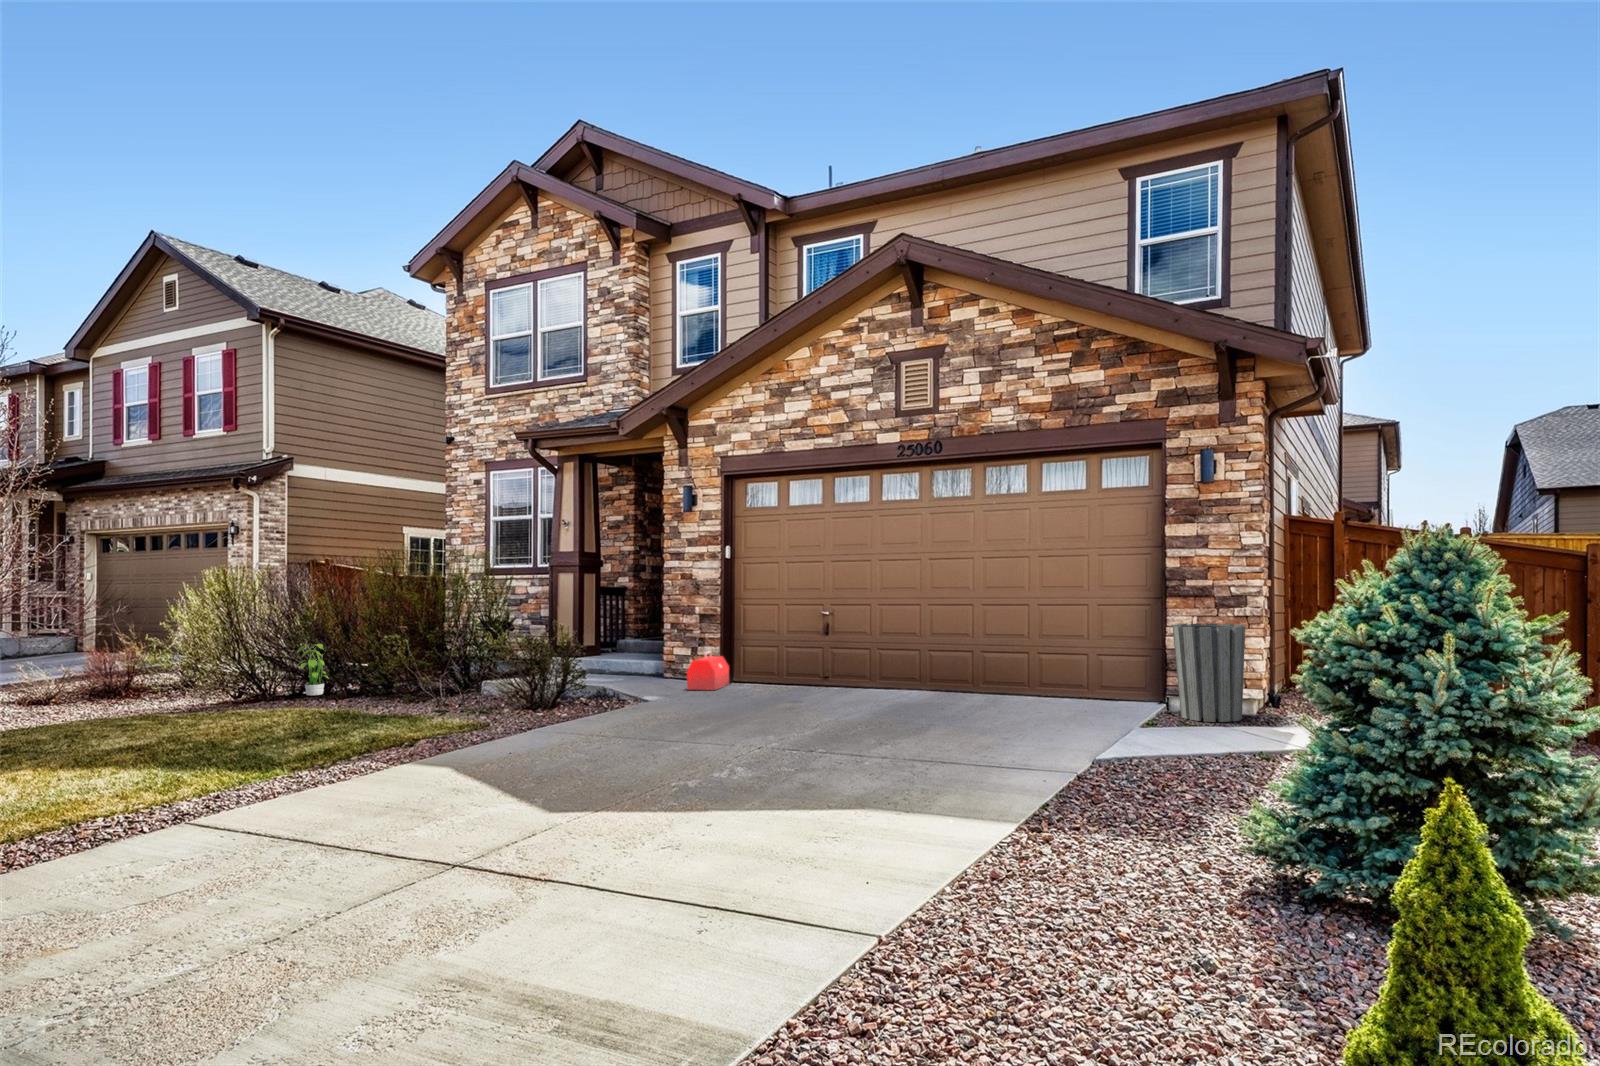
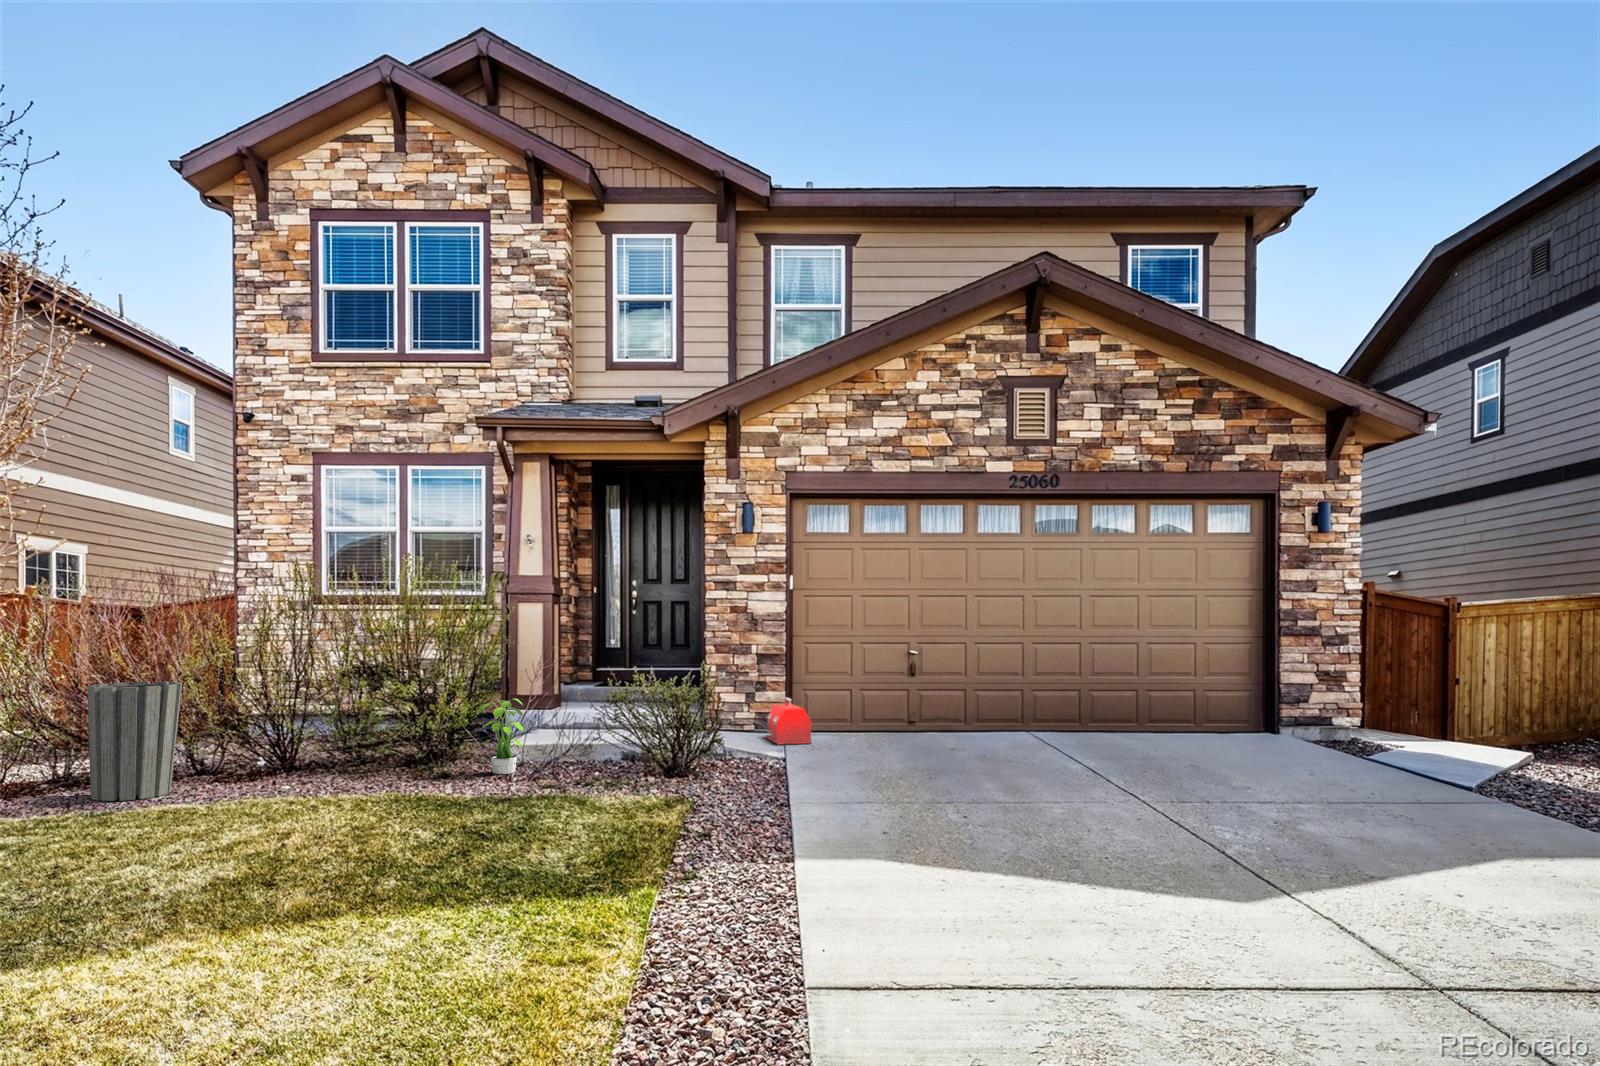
trash can: present [1173,623,1245,722] -> present [87,681,182,801]
potted plant: present [297,644,329,696] -> present [477,699,524,774]

